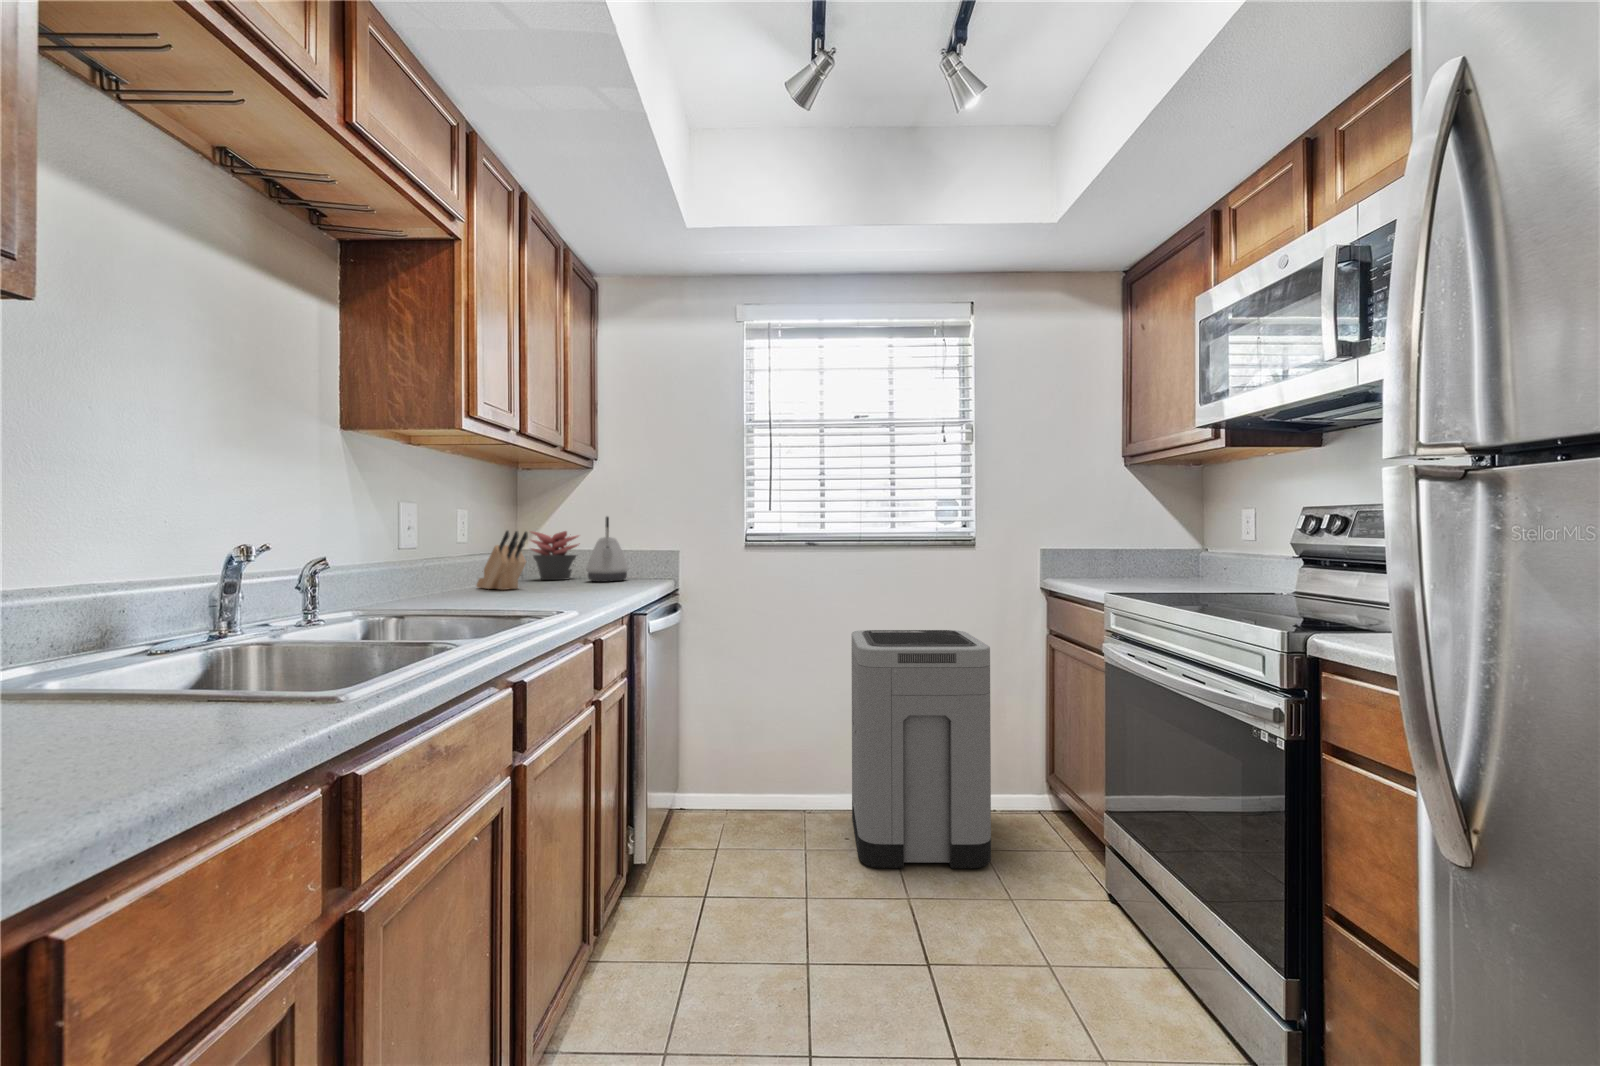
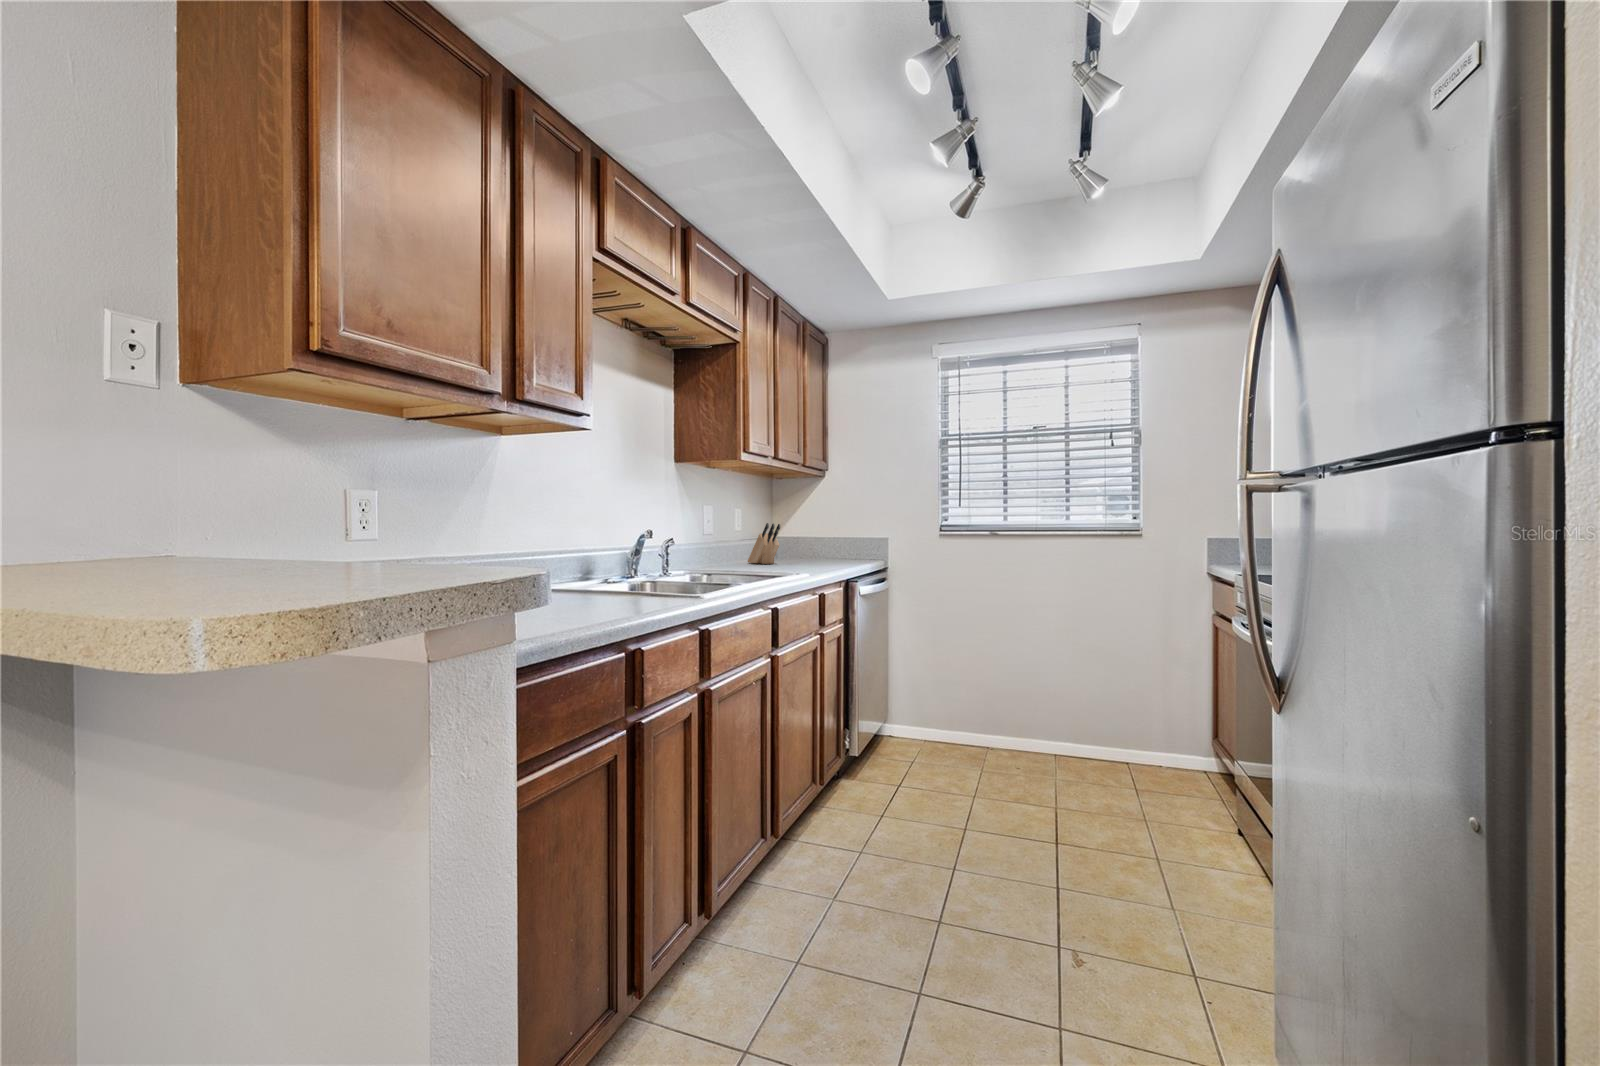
kettle: present [586,517,628,582] -> none [820,512,850,560]
succulent plant: present [531,531,580,580] -> none [781,523,817,559]
trash can: present [851,630,991,868] -> none [1022,605,1138,799]

